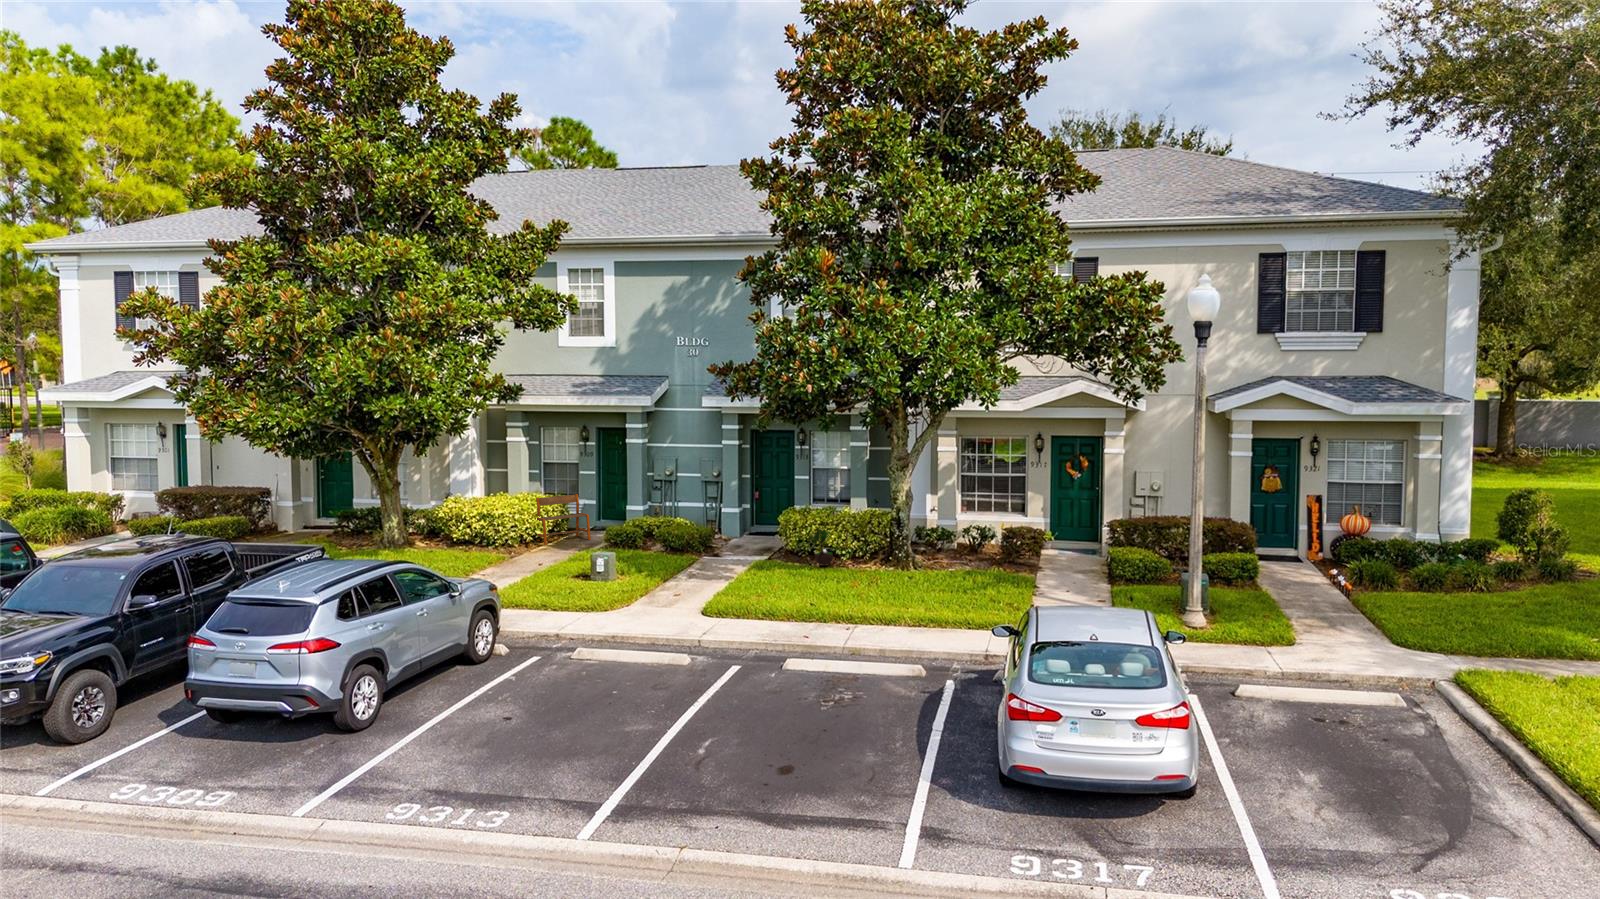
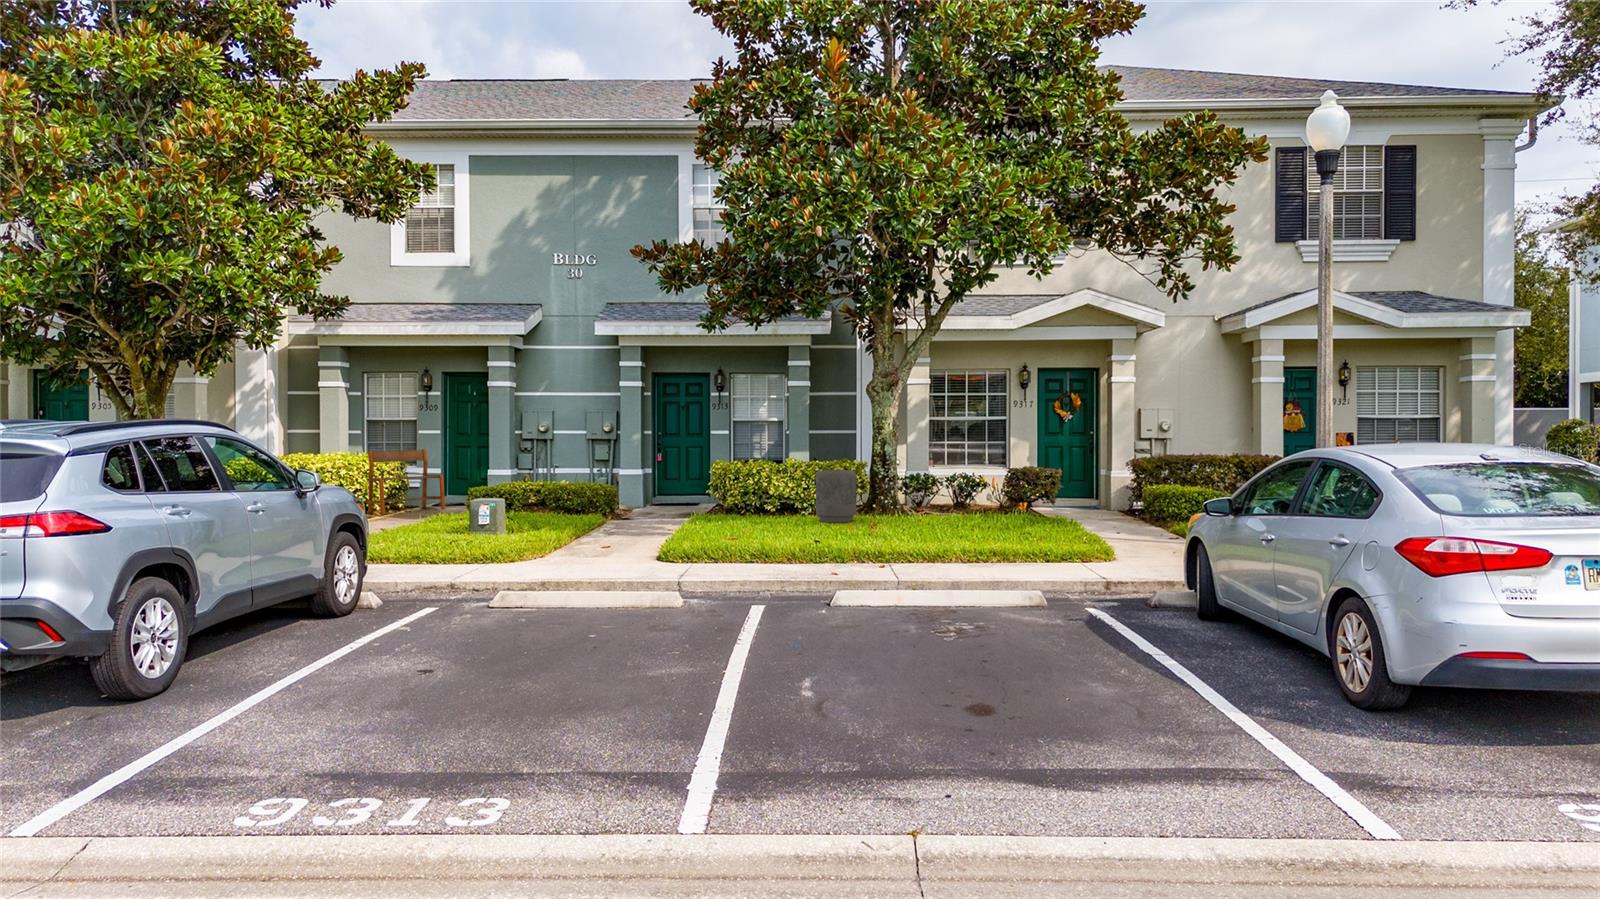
potted tree: present [810,528,833,566] -> none [765,464,797,520]
trash can: none [848,528,878,571] -> present [816,470,856,522]

